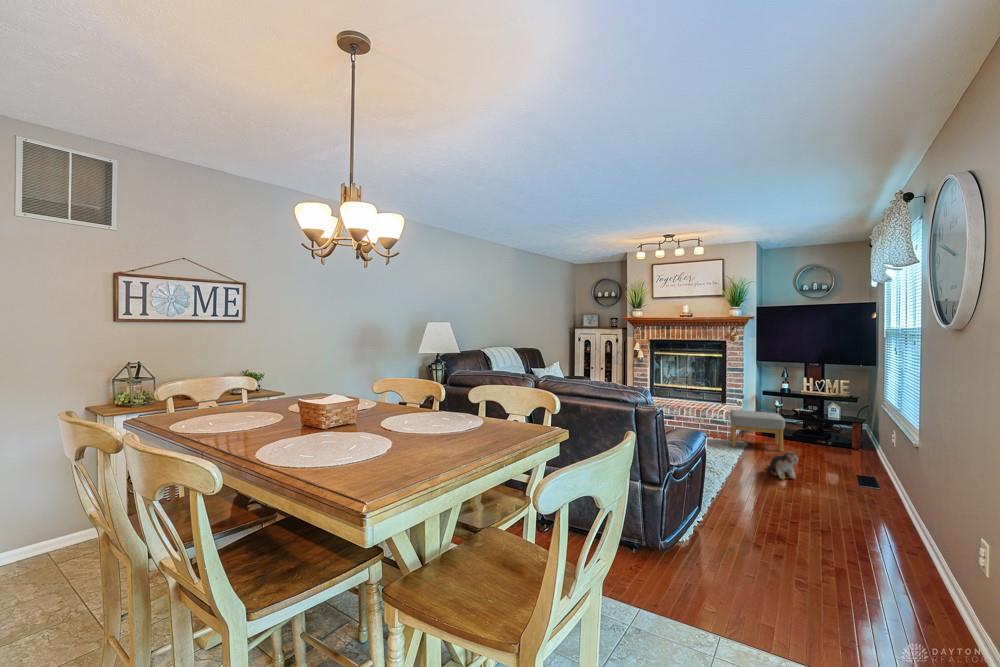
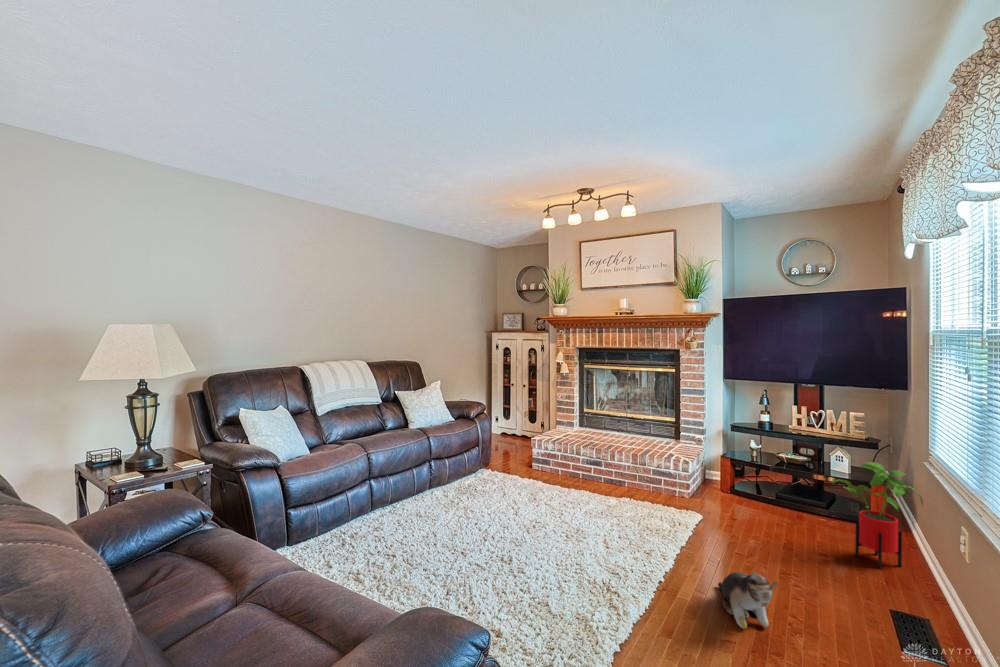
house plant: none [828,403,879,462] -> present [833,462,923,568]
footstool: present [729,410,785,451] -> none [673,459,759,536]

